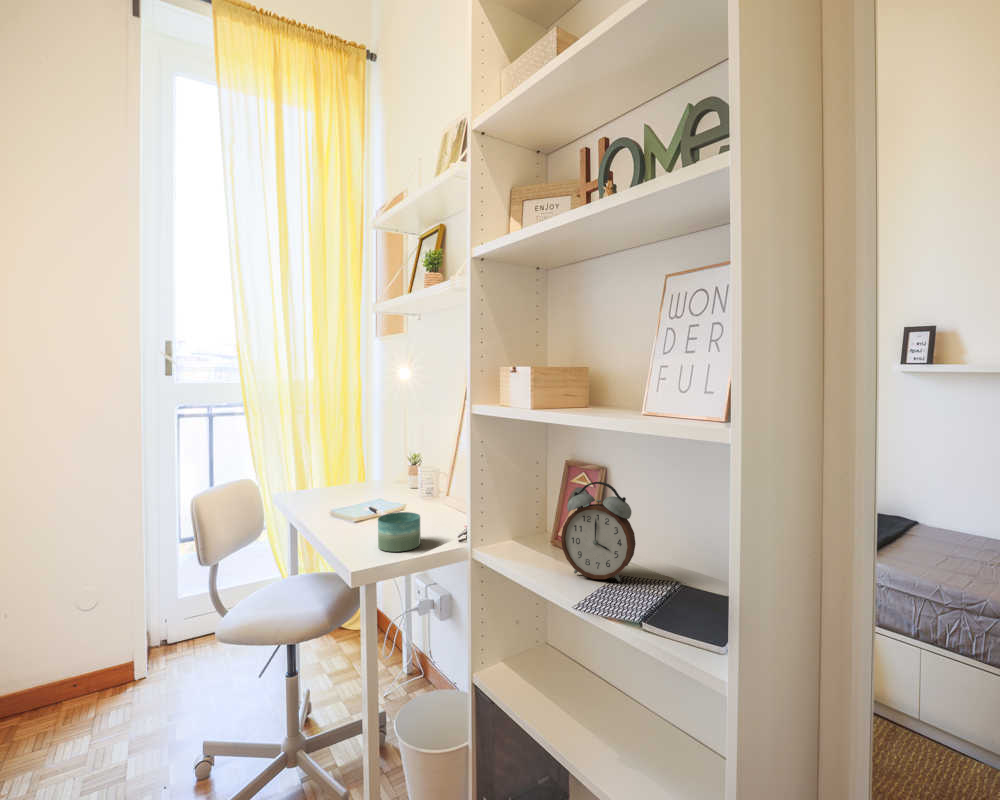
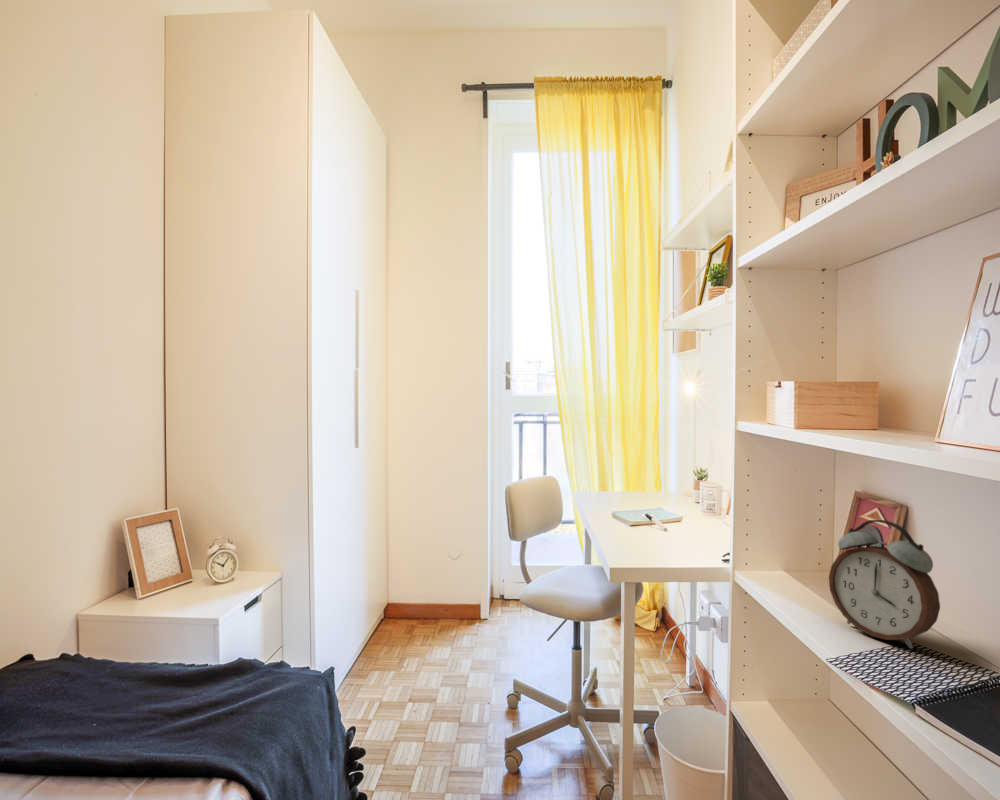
candle: present [378,512,420,552] -> none [644,521,686,559]

